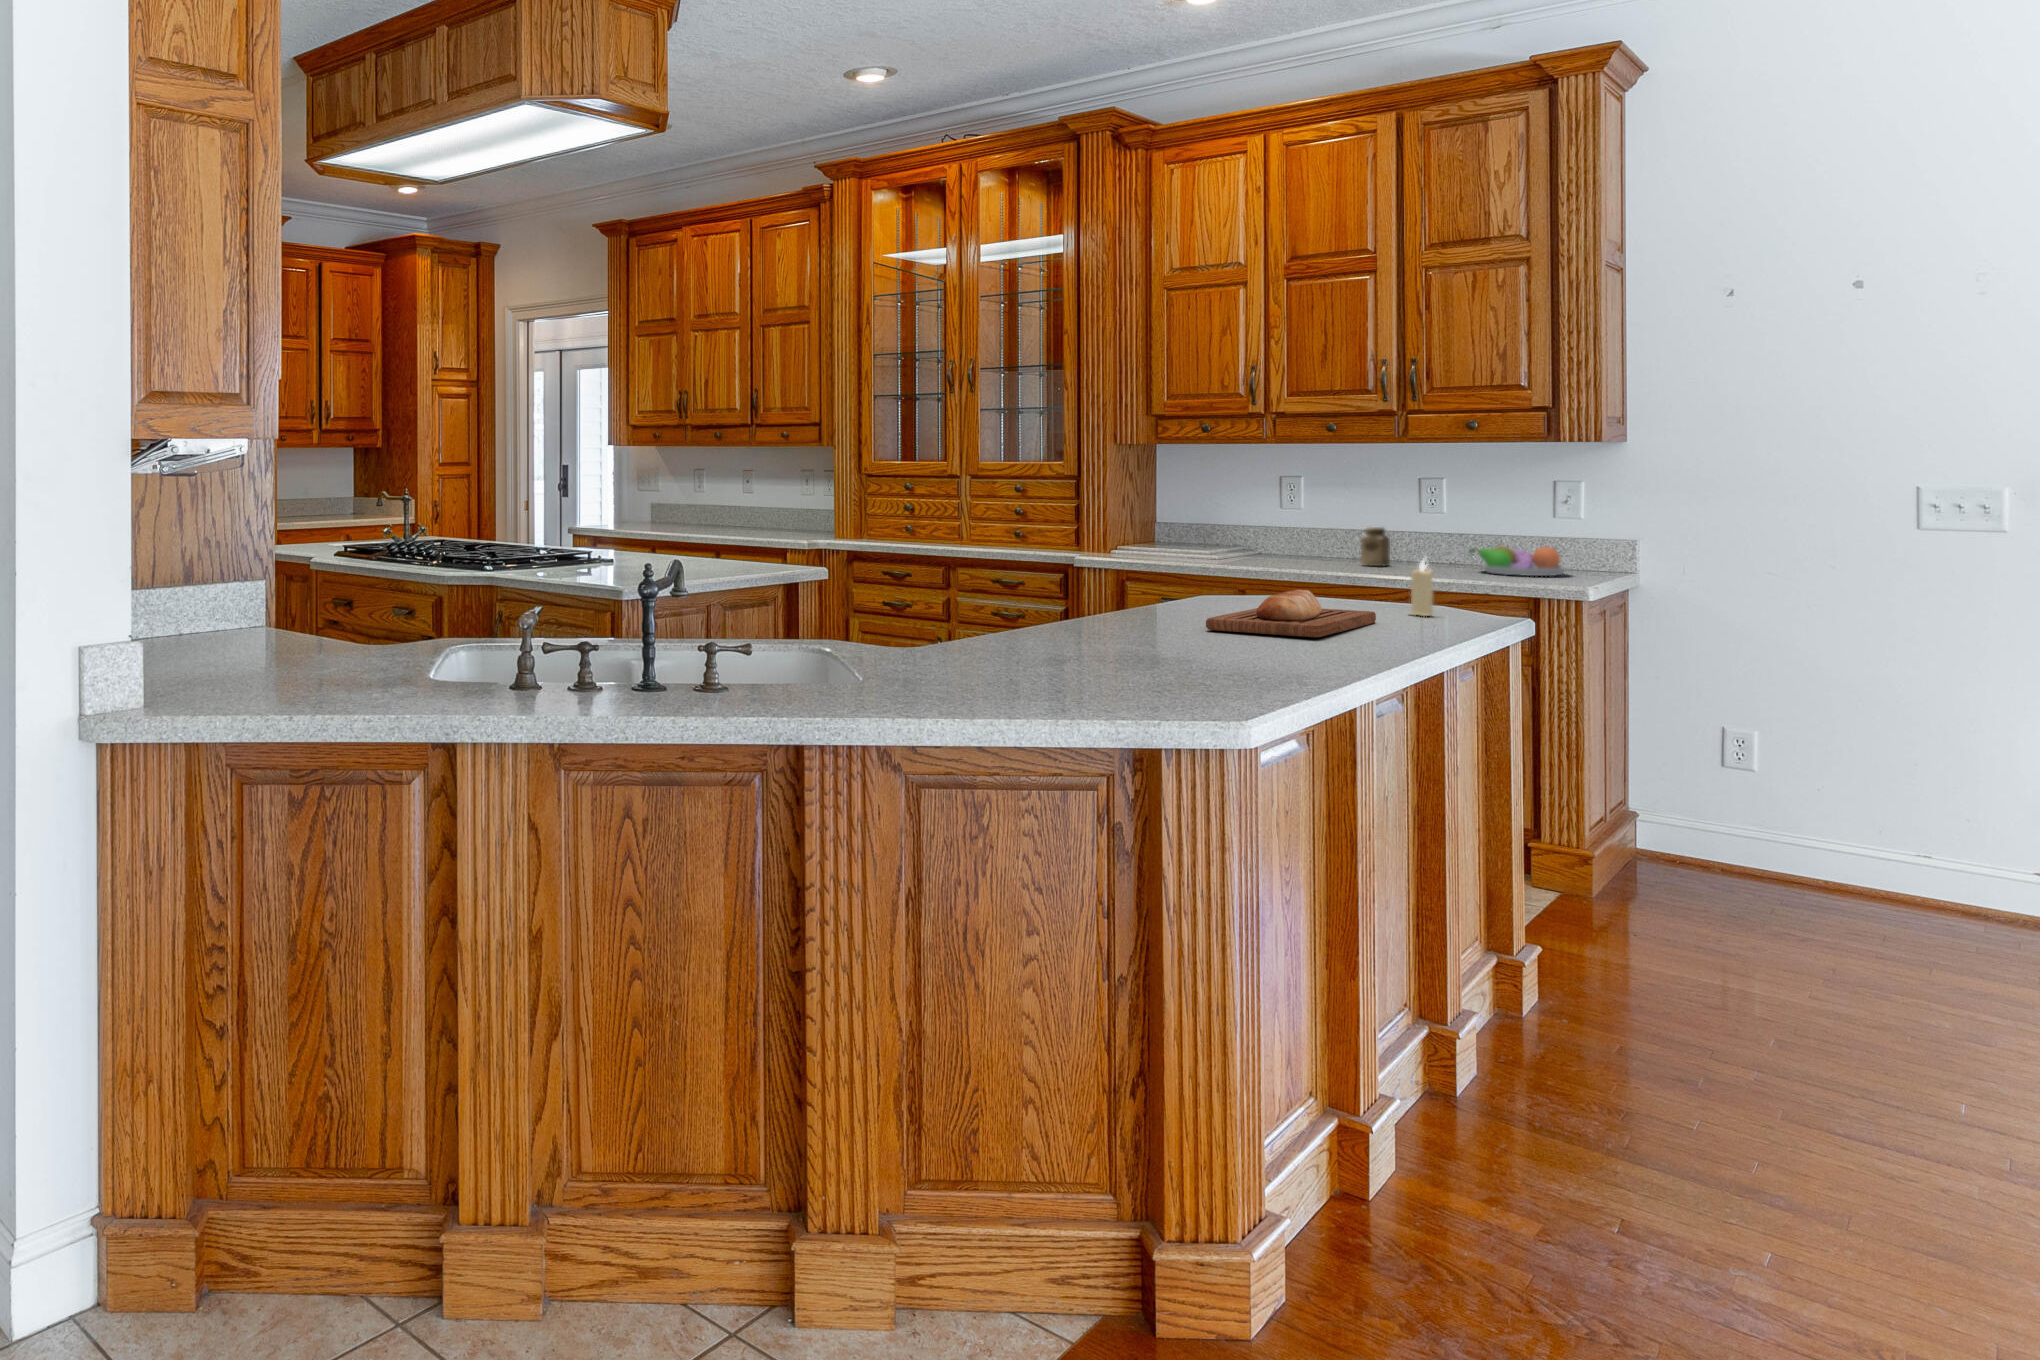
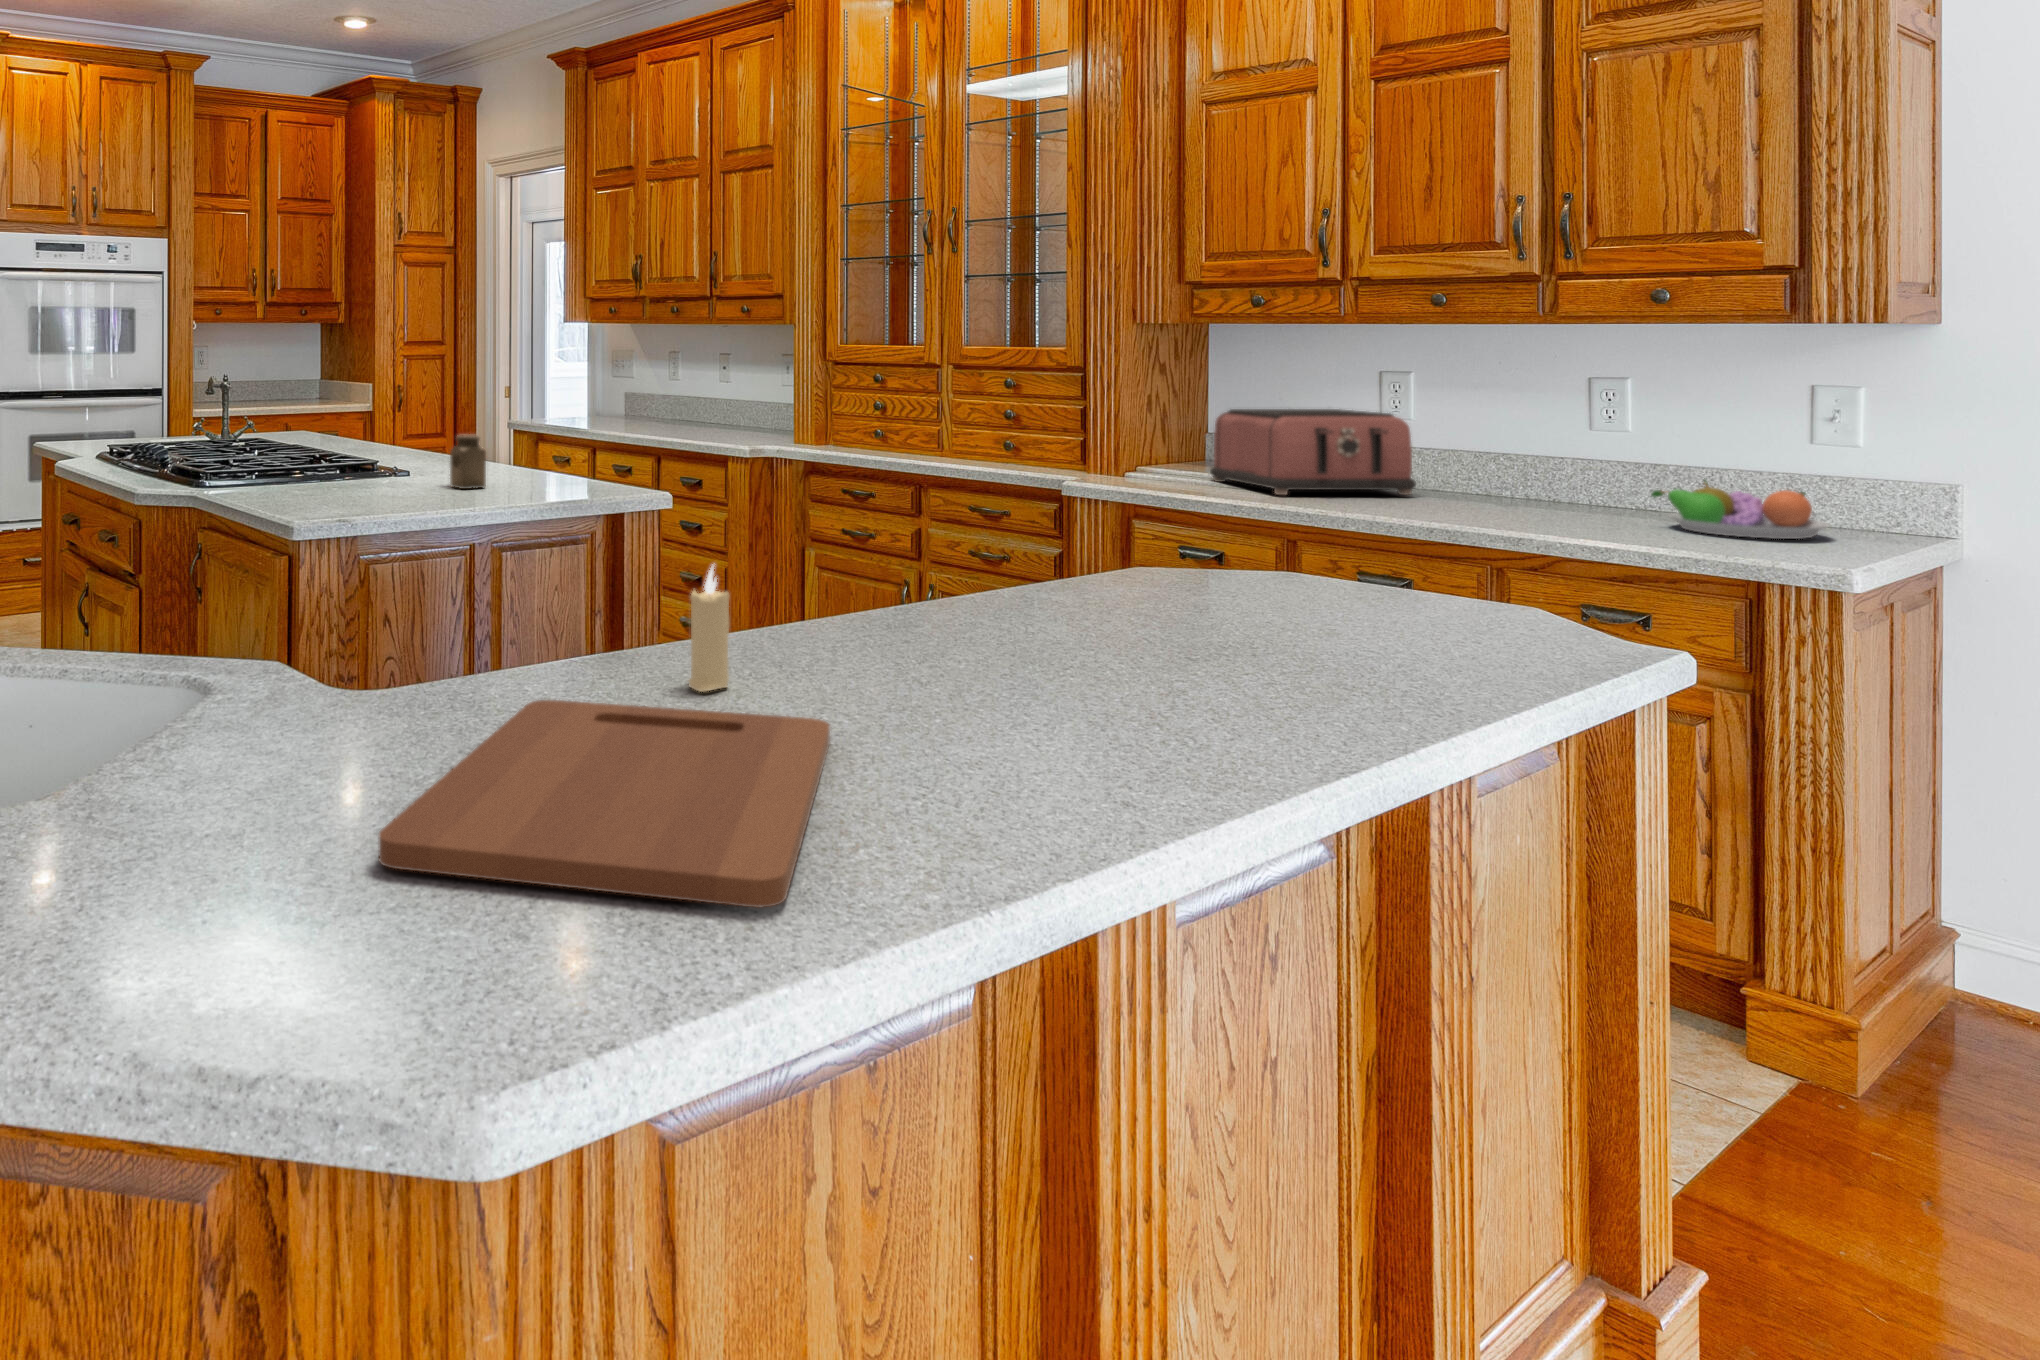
toaster: none [1175,503,1317,561] -> present [1210,409,1416,495]
salt shaker: present [1361,527,1390,566] -> present [450,435,486,489]
candle: present [1411,560,1433,616] -> present [689,566,729,691]
bread loaf: present [1206,589,1376,637] -> none [950,607,1336,736]
cutting board: none [1029,634,1251,674] -> present [378,700,830,907]

